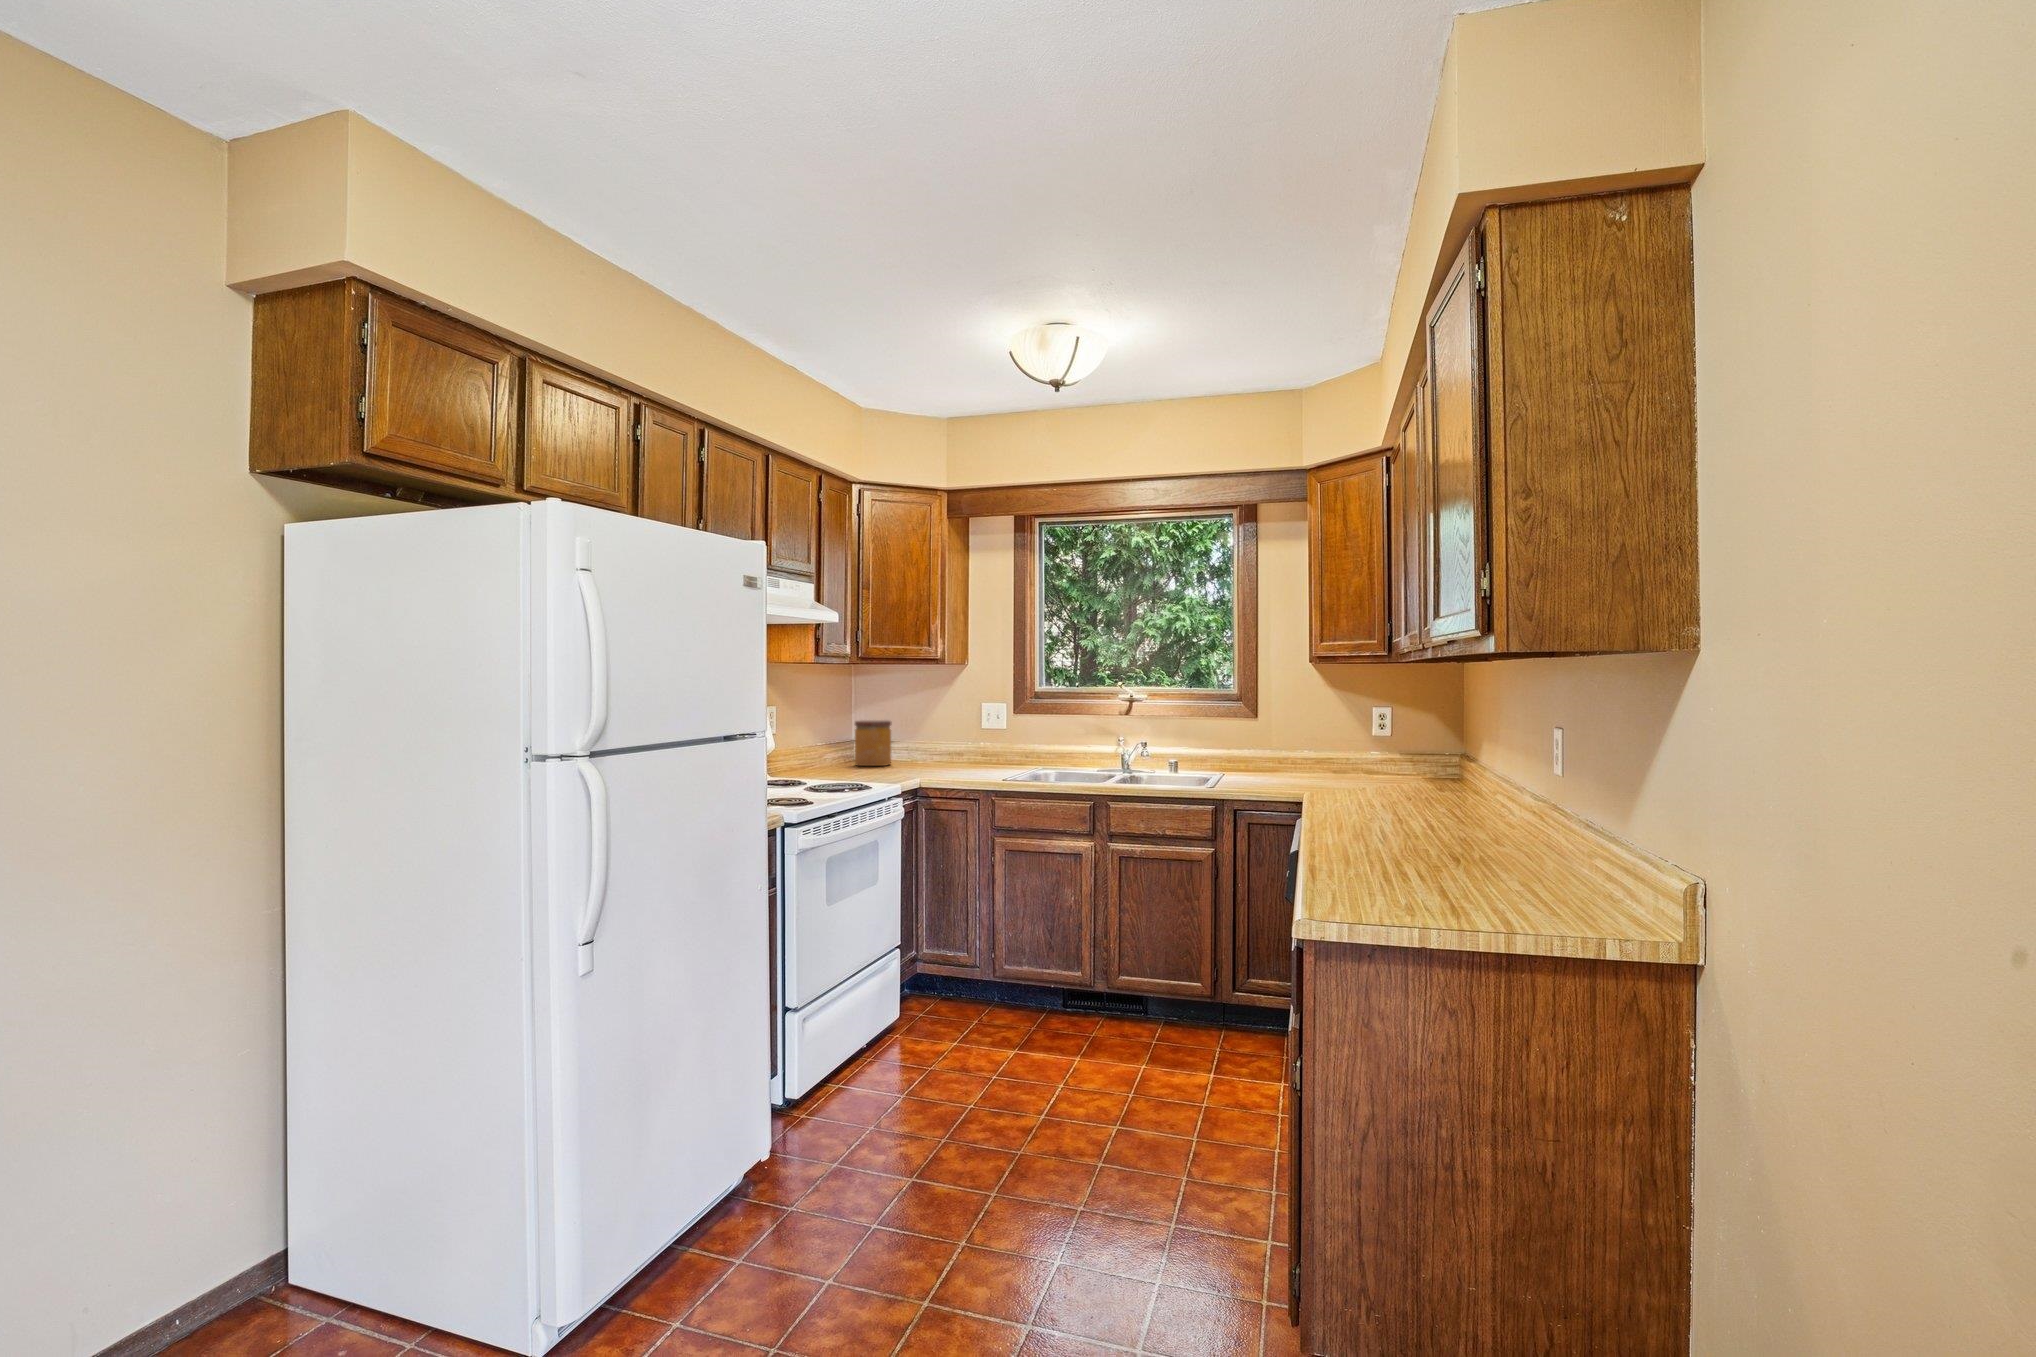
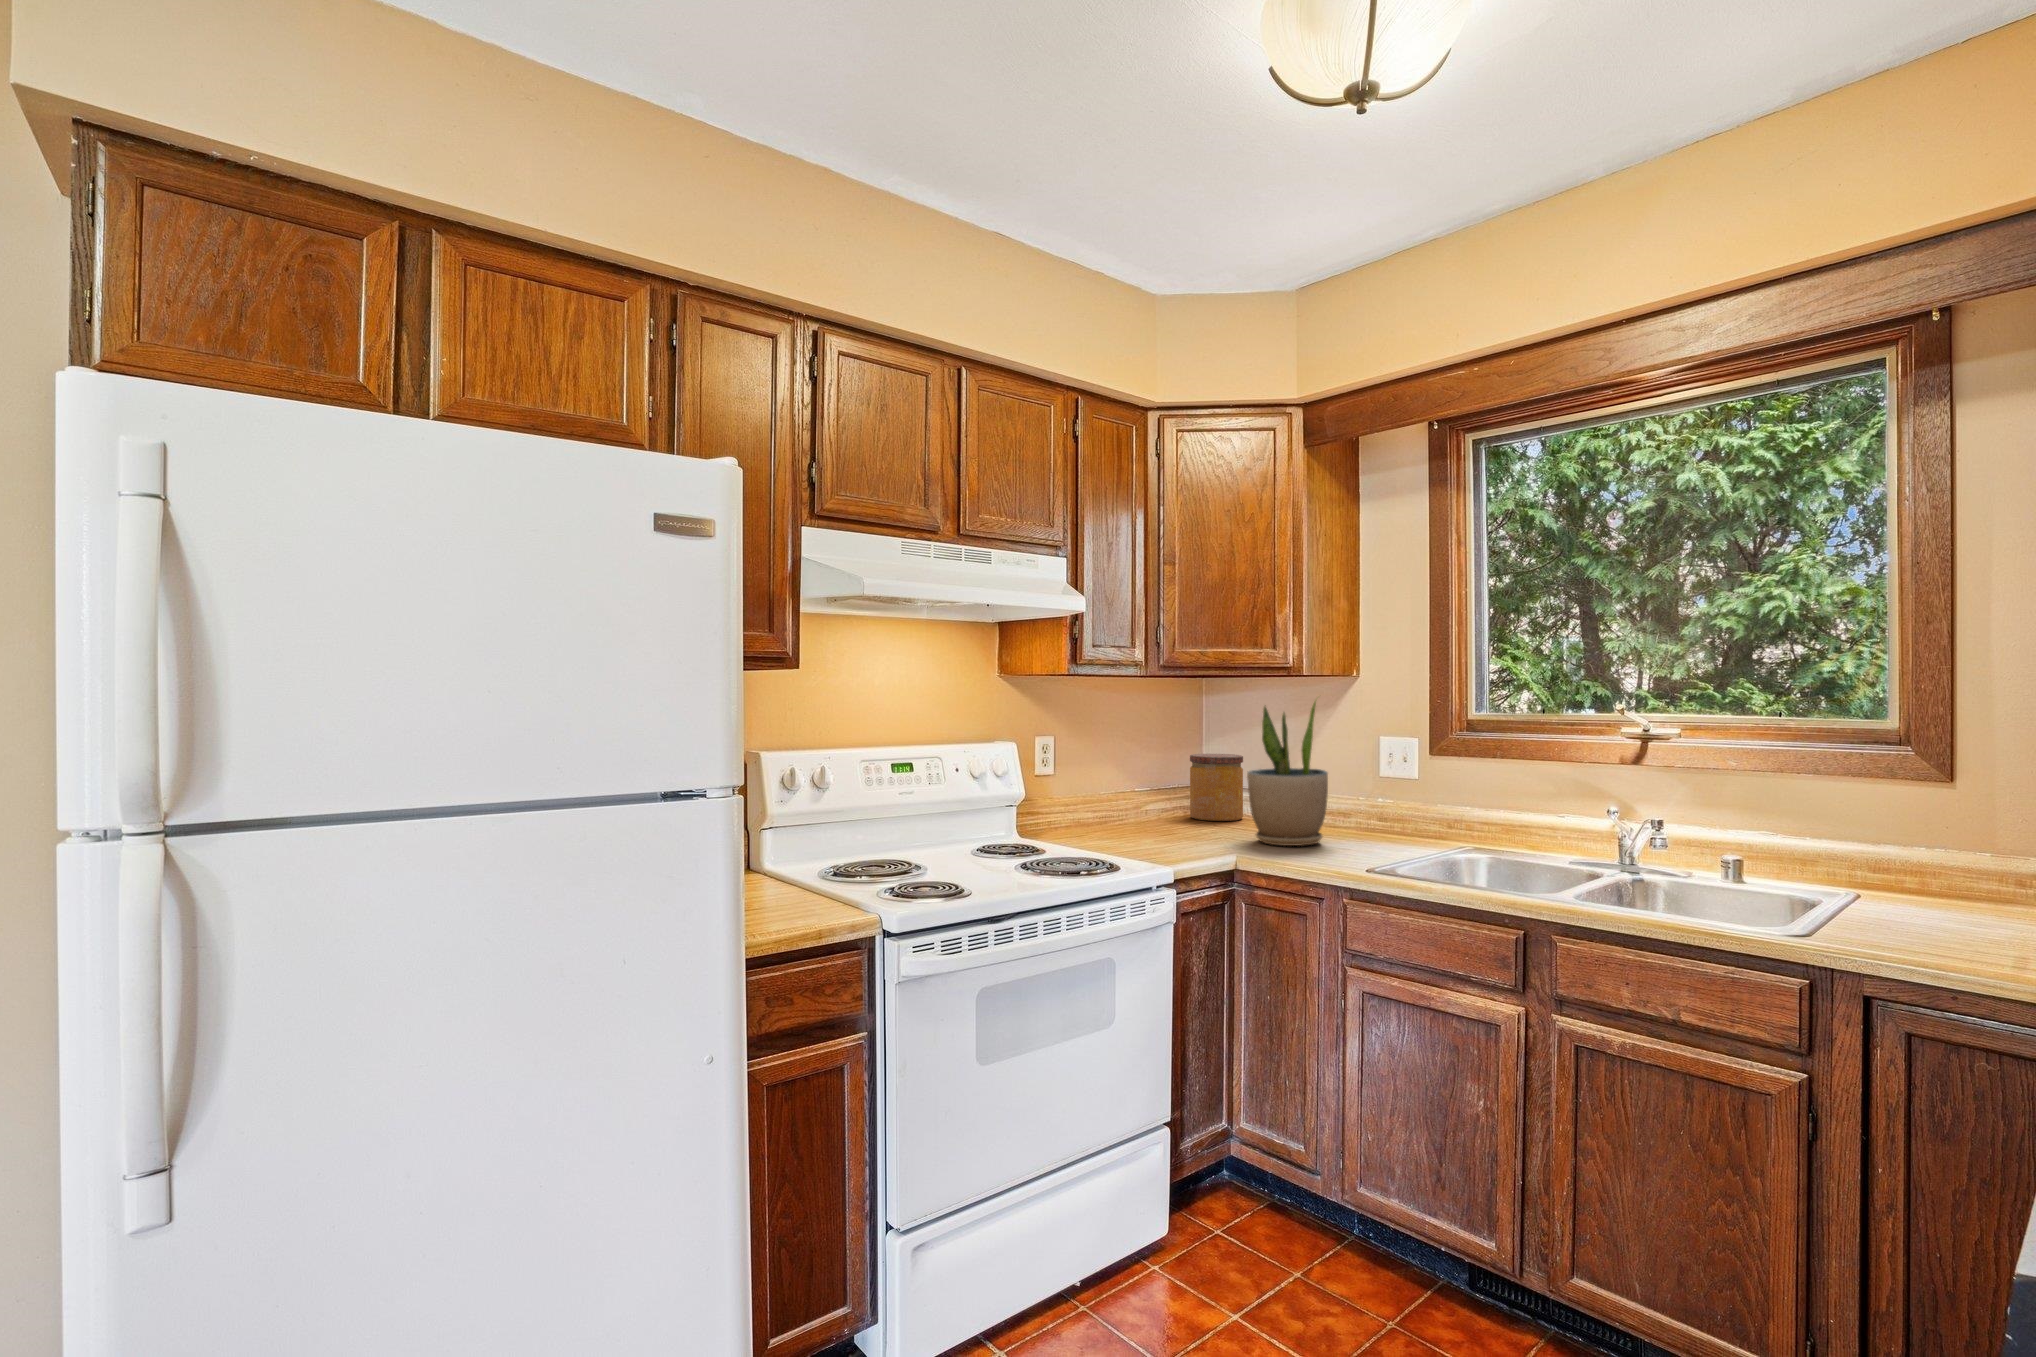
potted plant: none [916,677,966,774] -> present [1247,701,1328,846]

